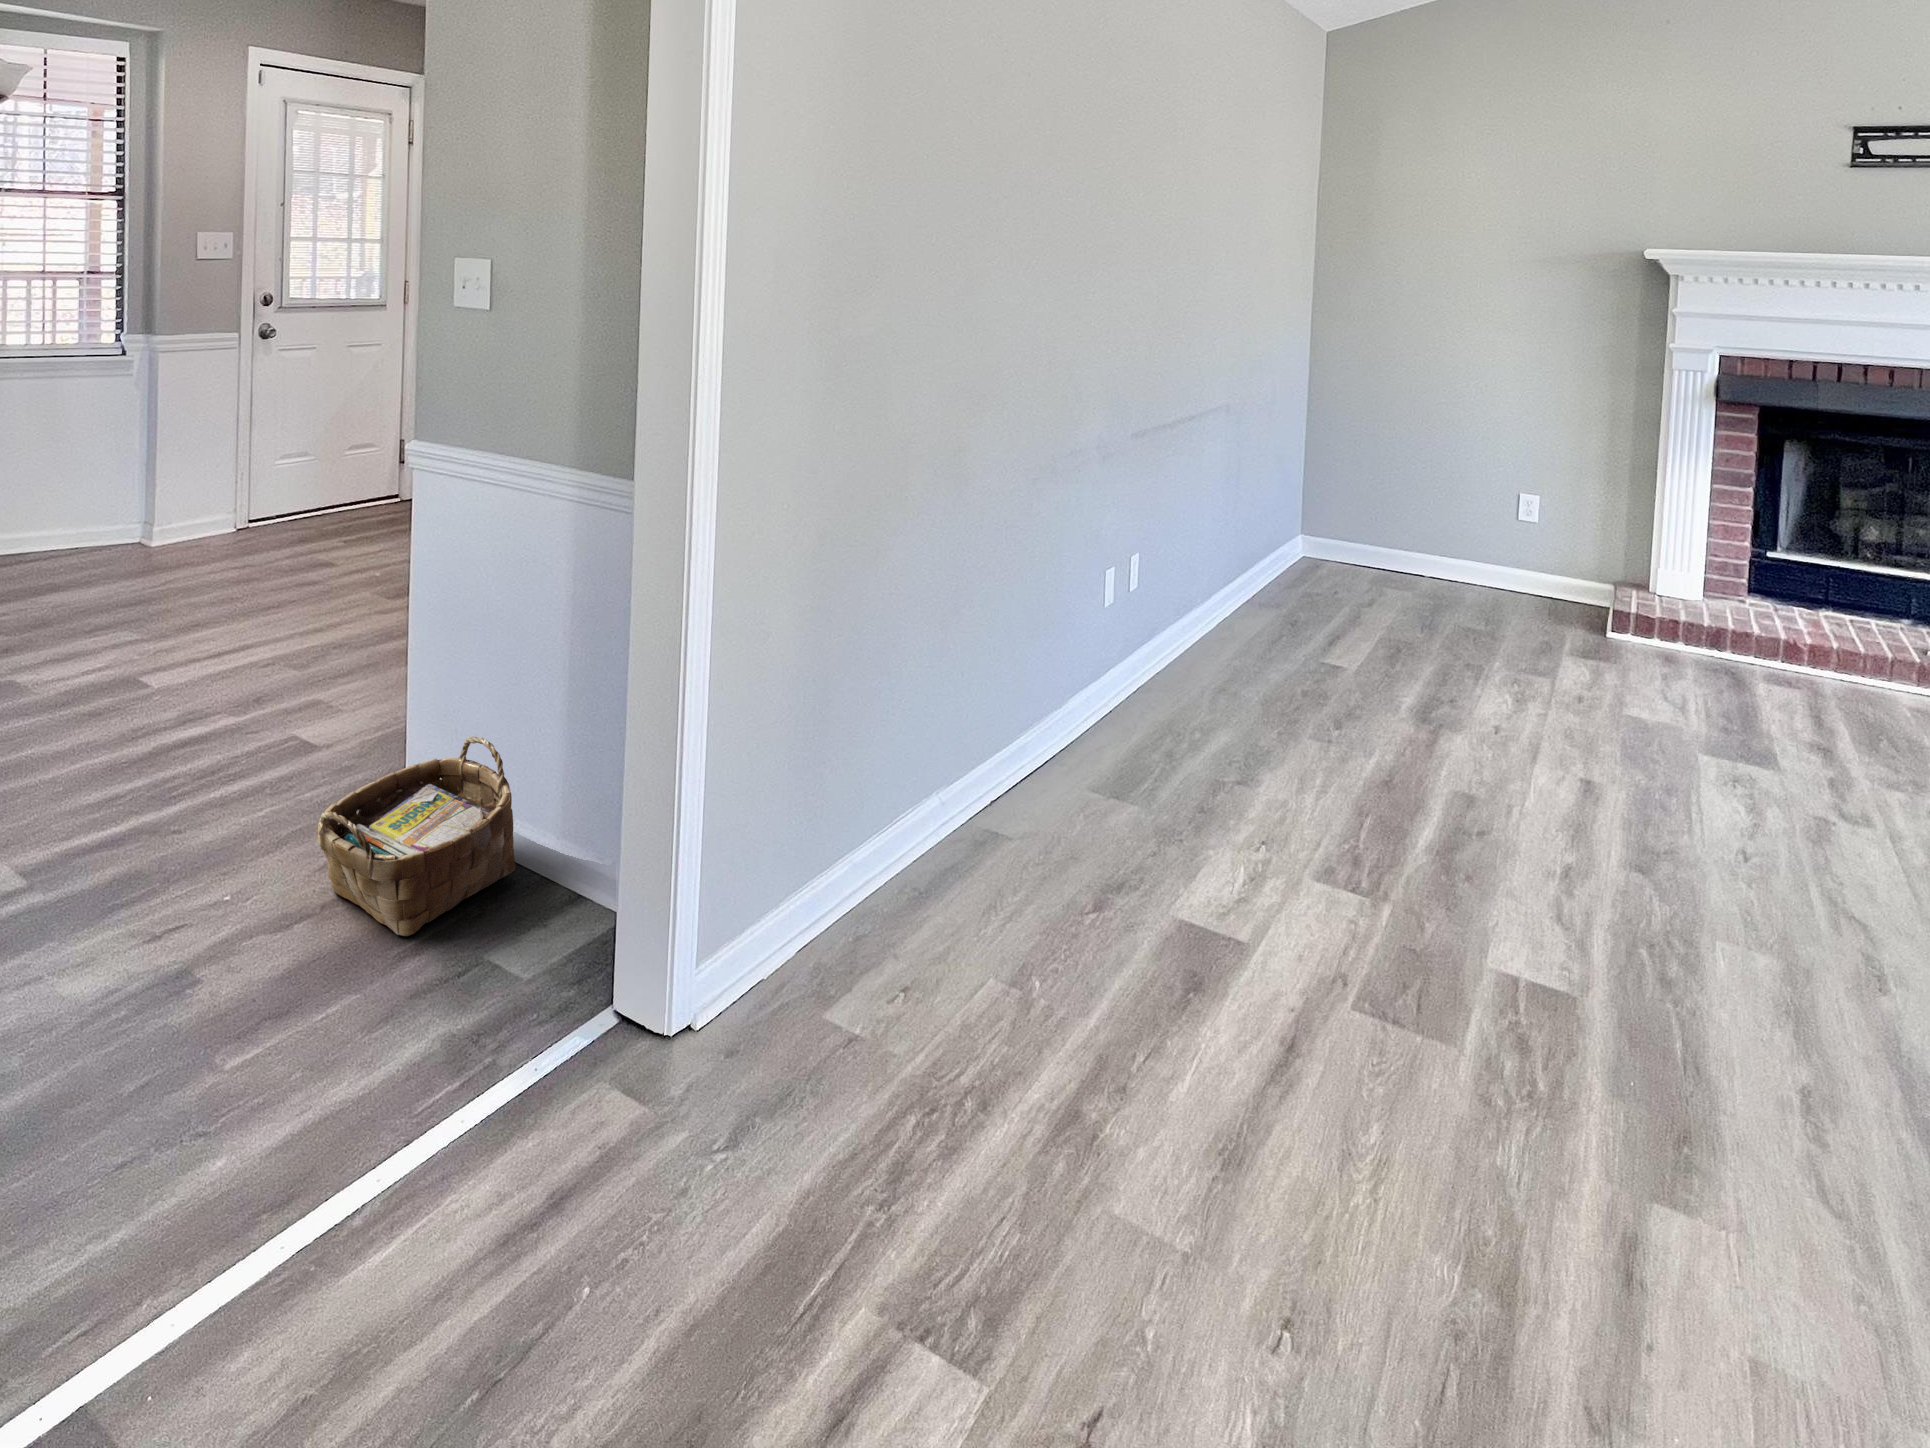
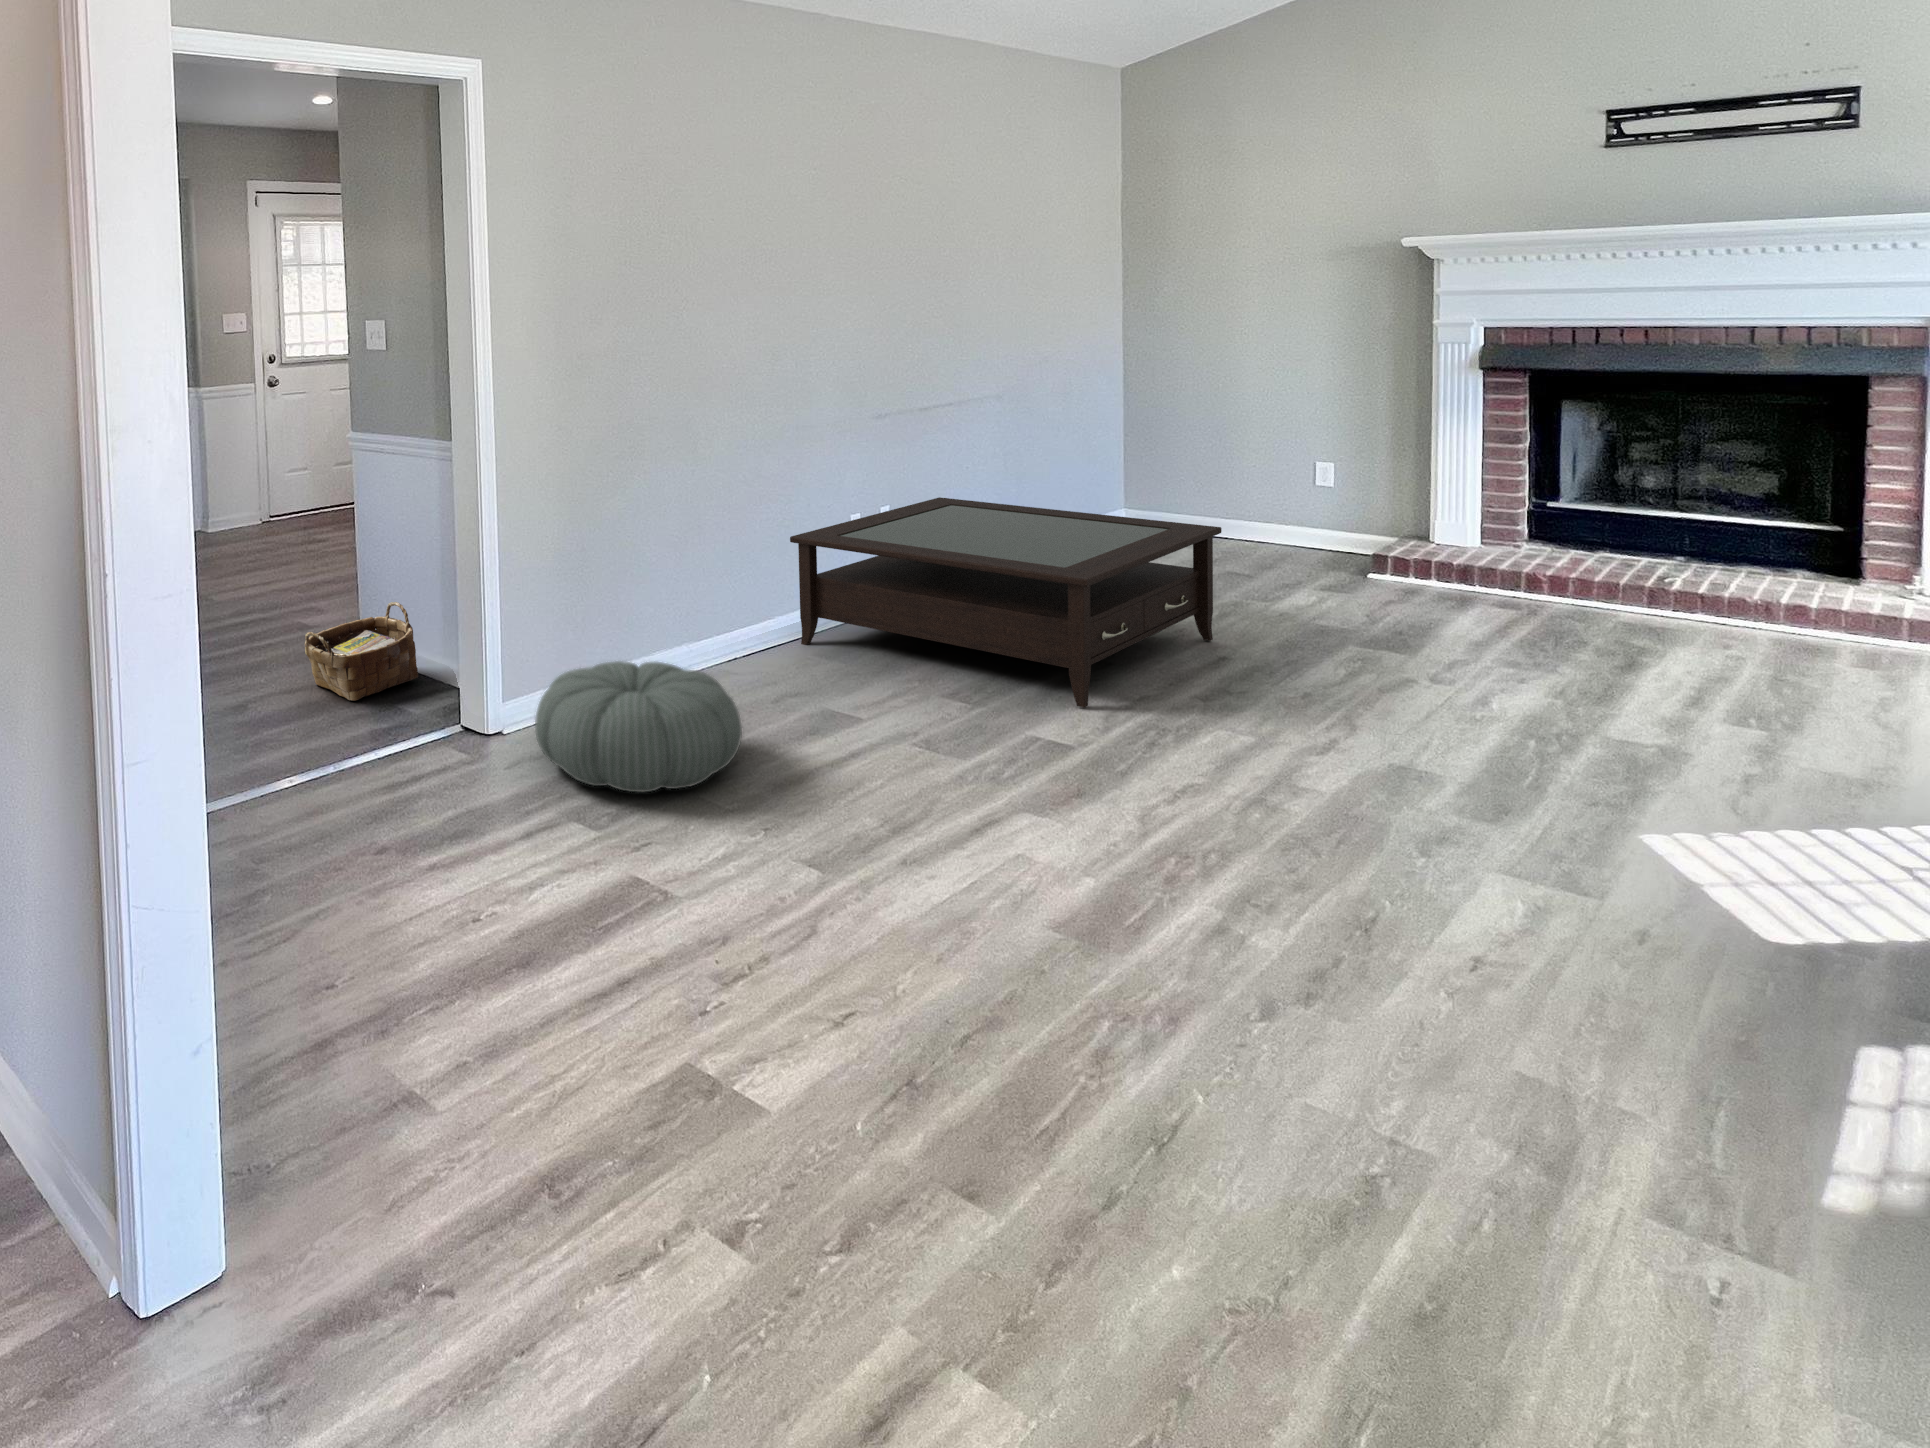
coffee table: none [1054,539,1561,896] -> present [790,497,1222,708]
pouf: none [777,883,1142,1204] -> present [535,661,742,792]

